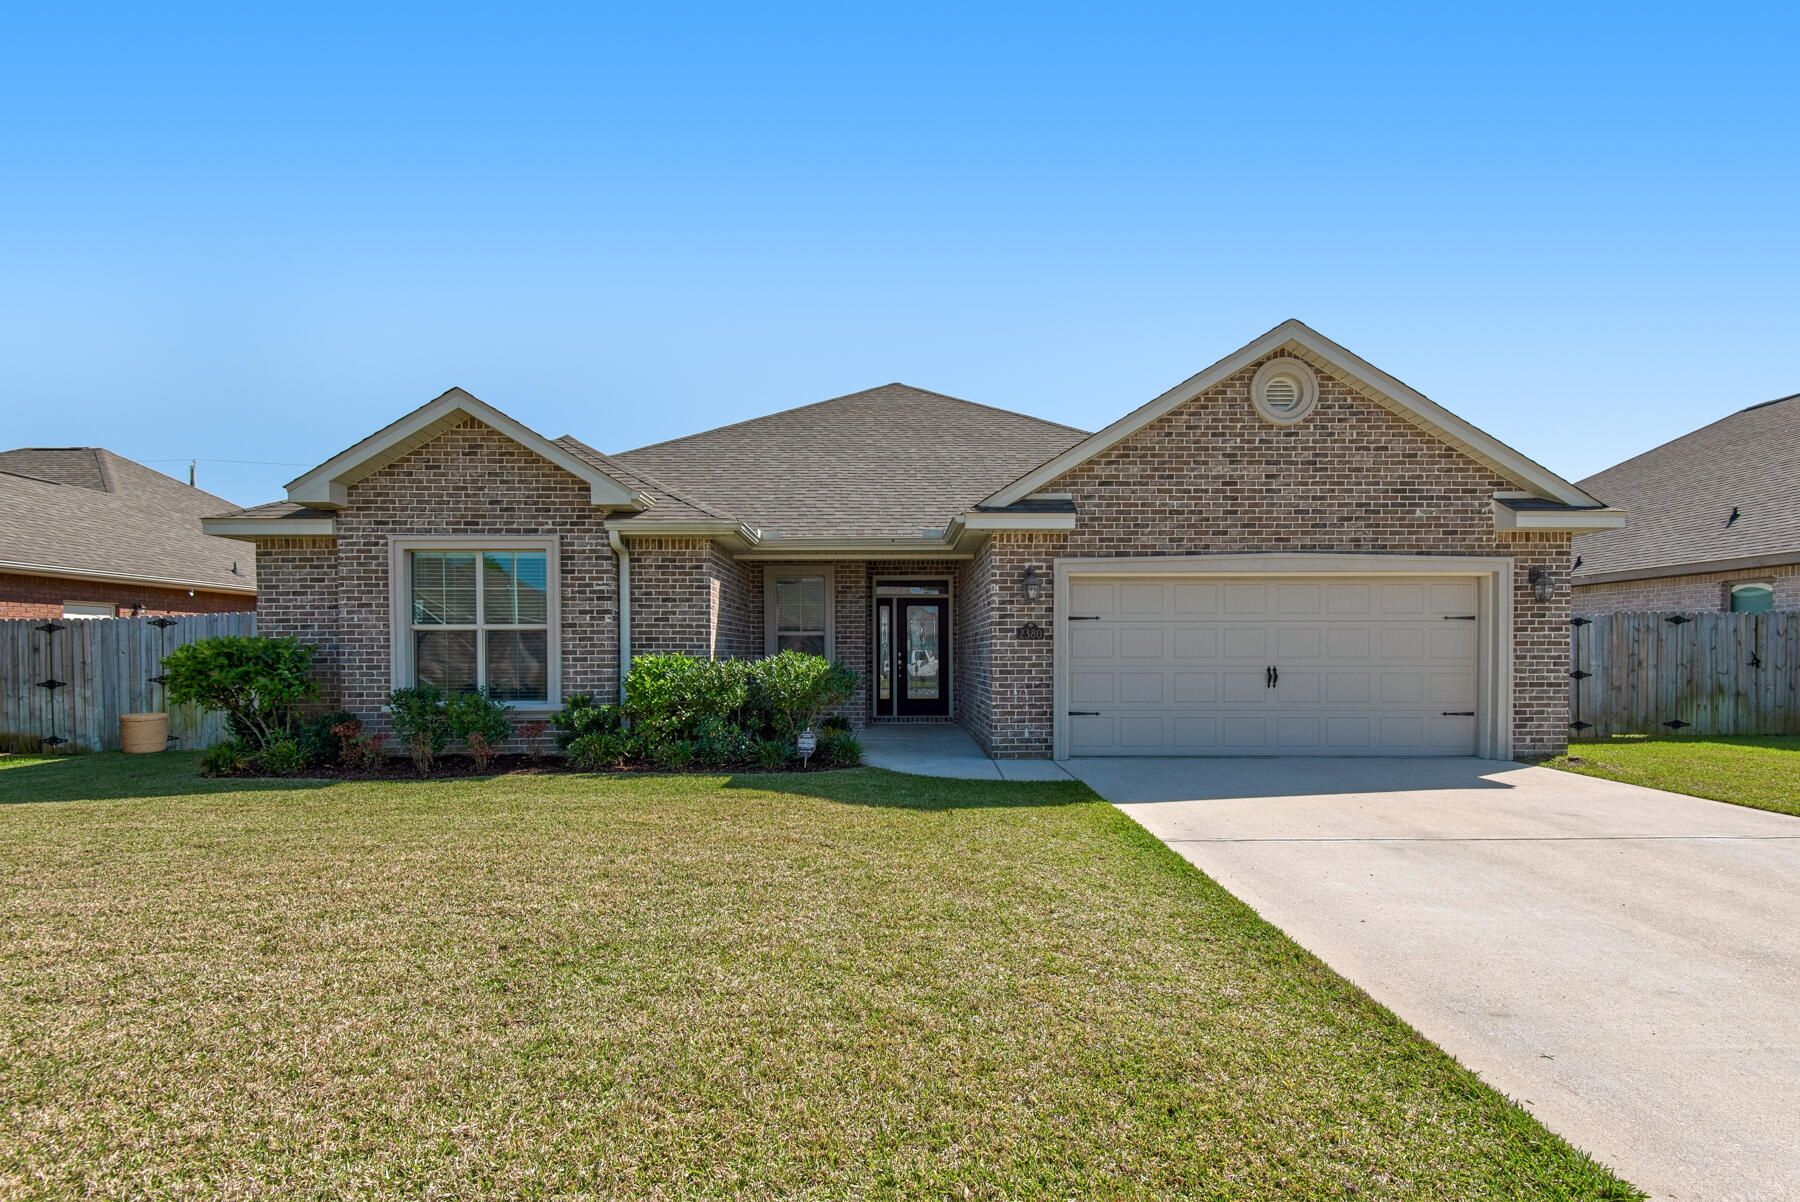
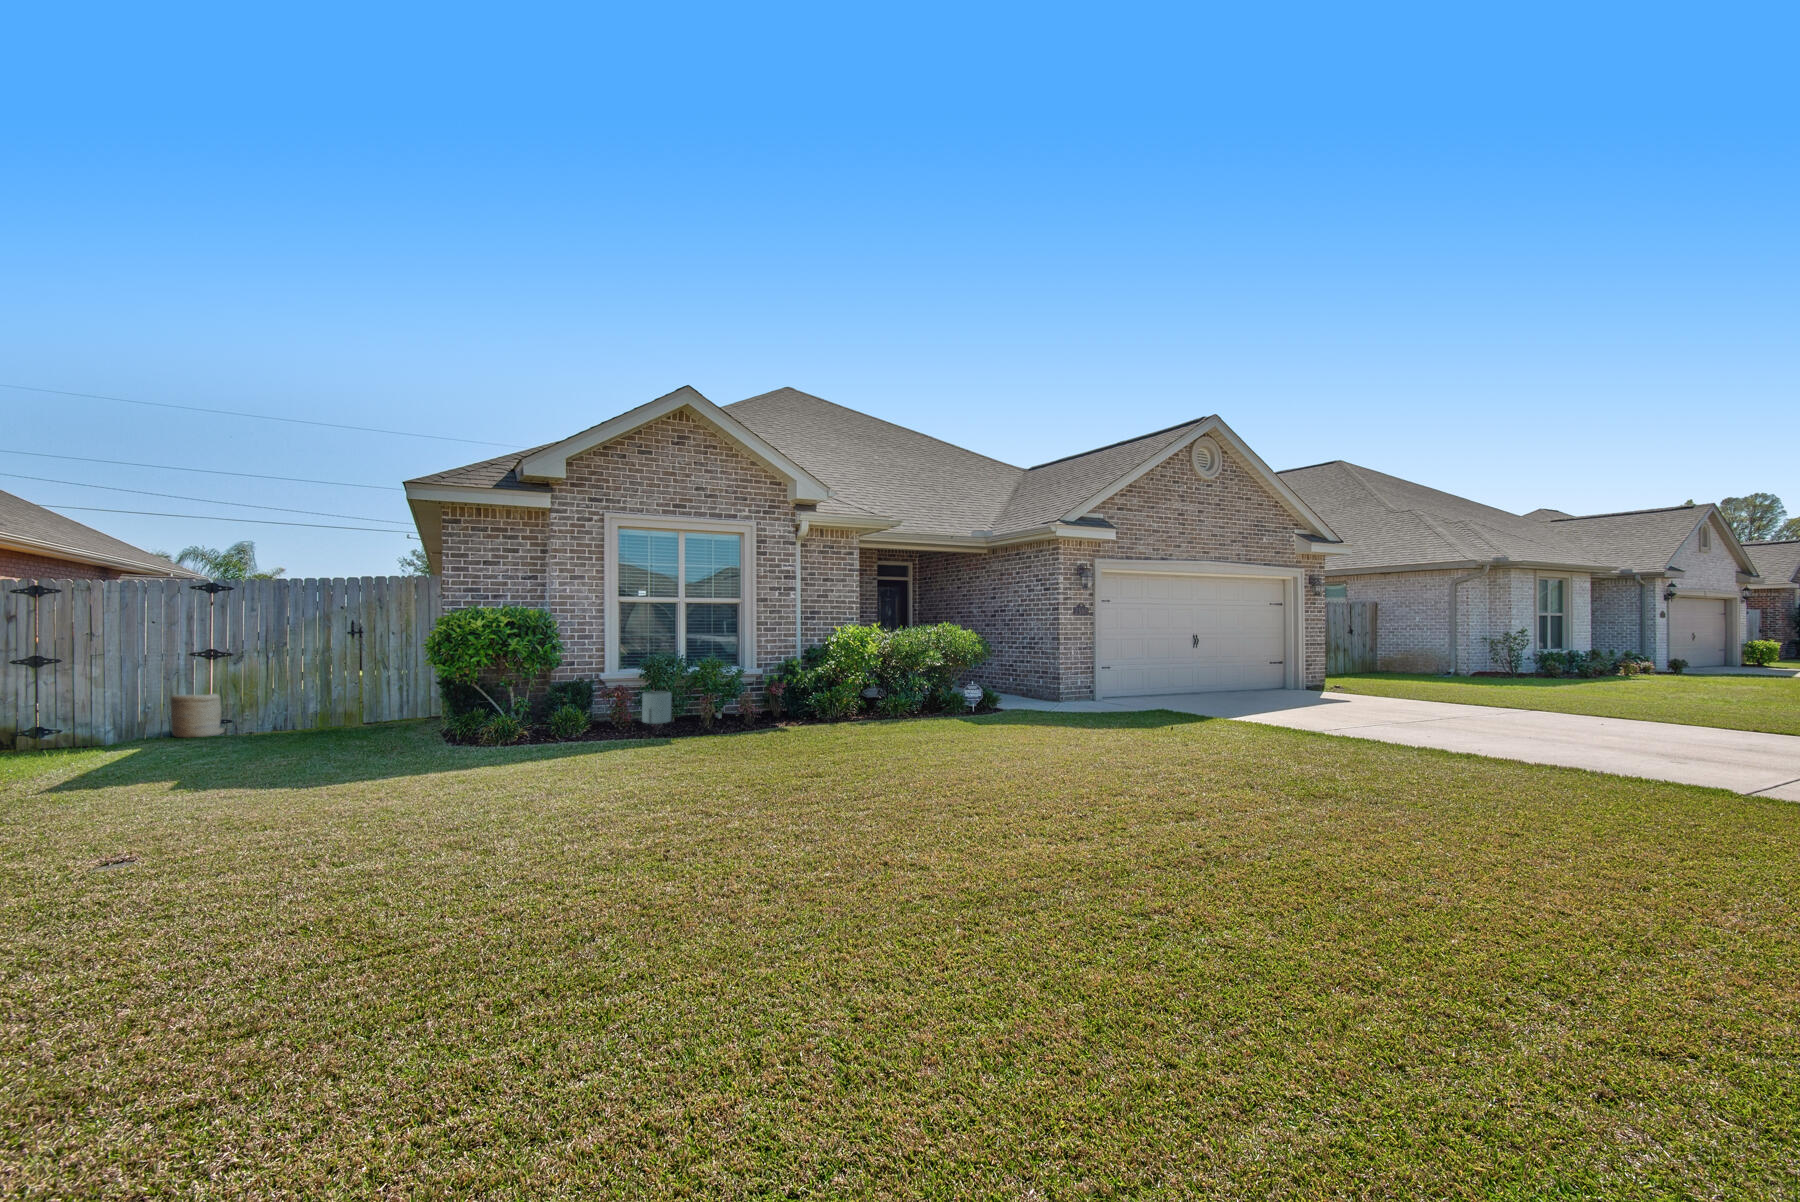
planter: none [379,729,413,779] -> present [642,691,672,727]

